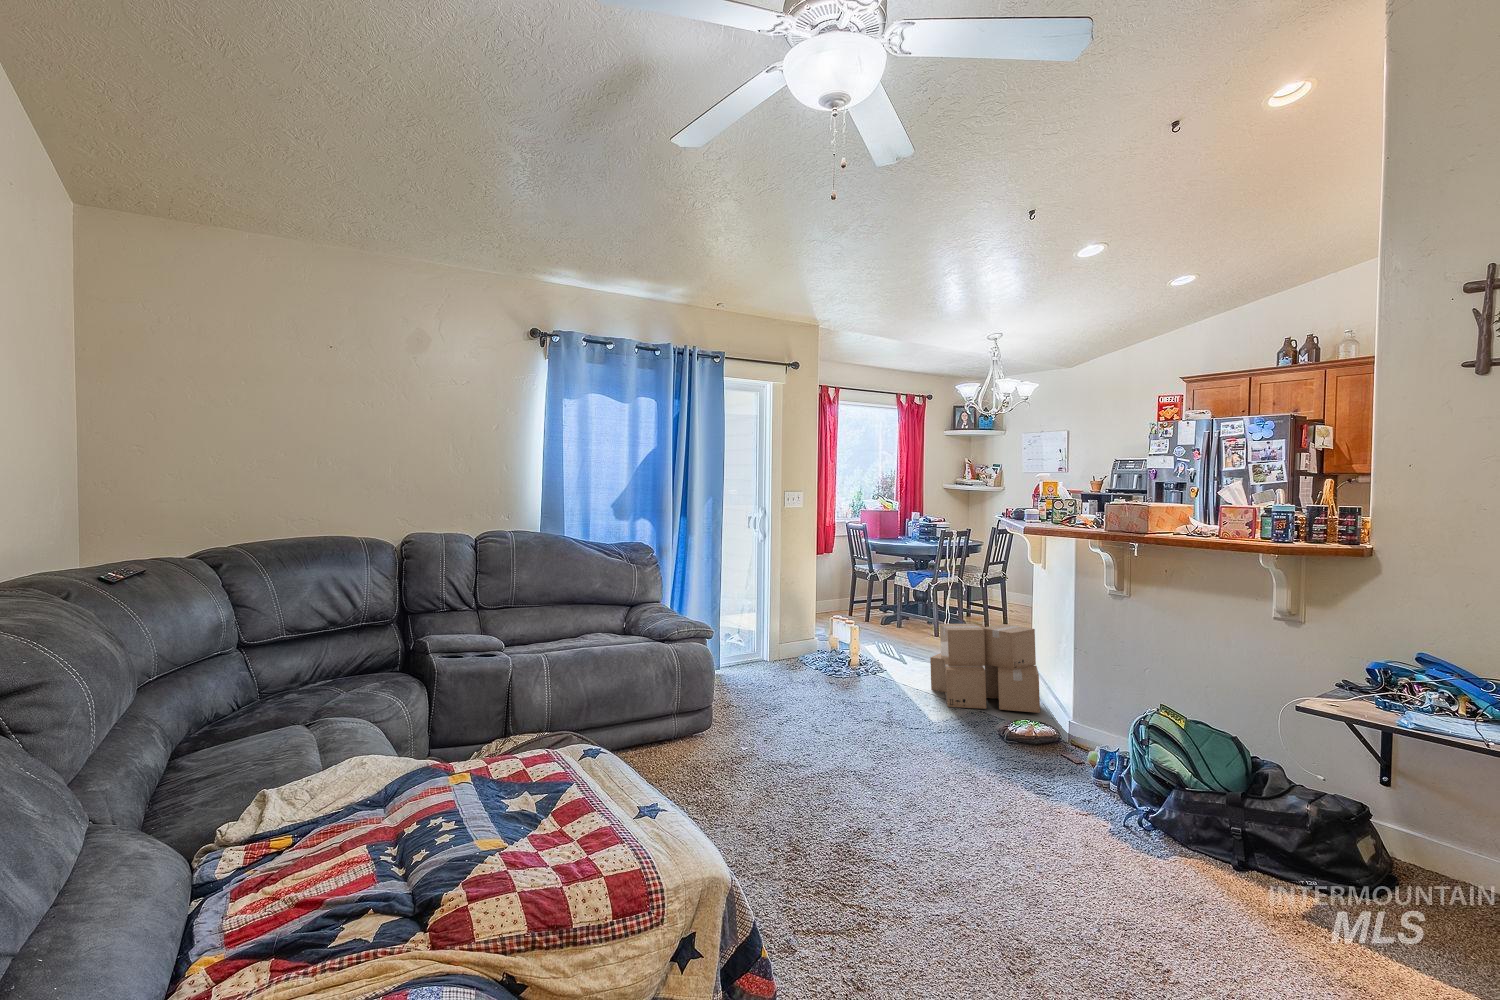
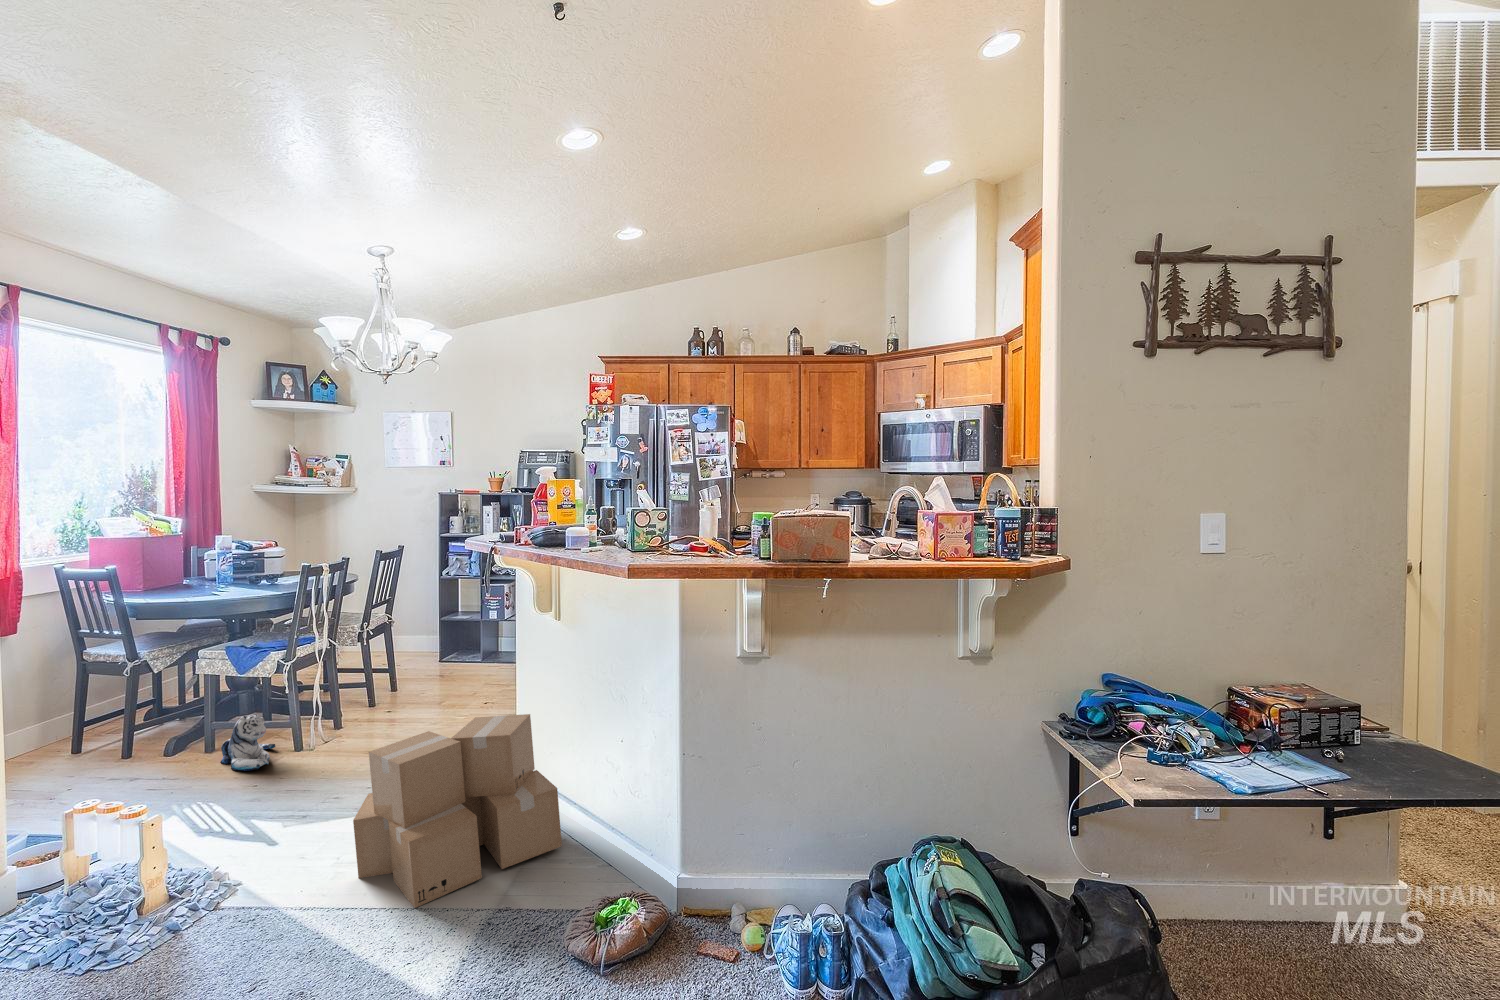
plush toy: none [900,609,927,639] -> present [220,714,275,771]

